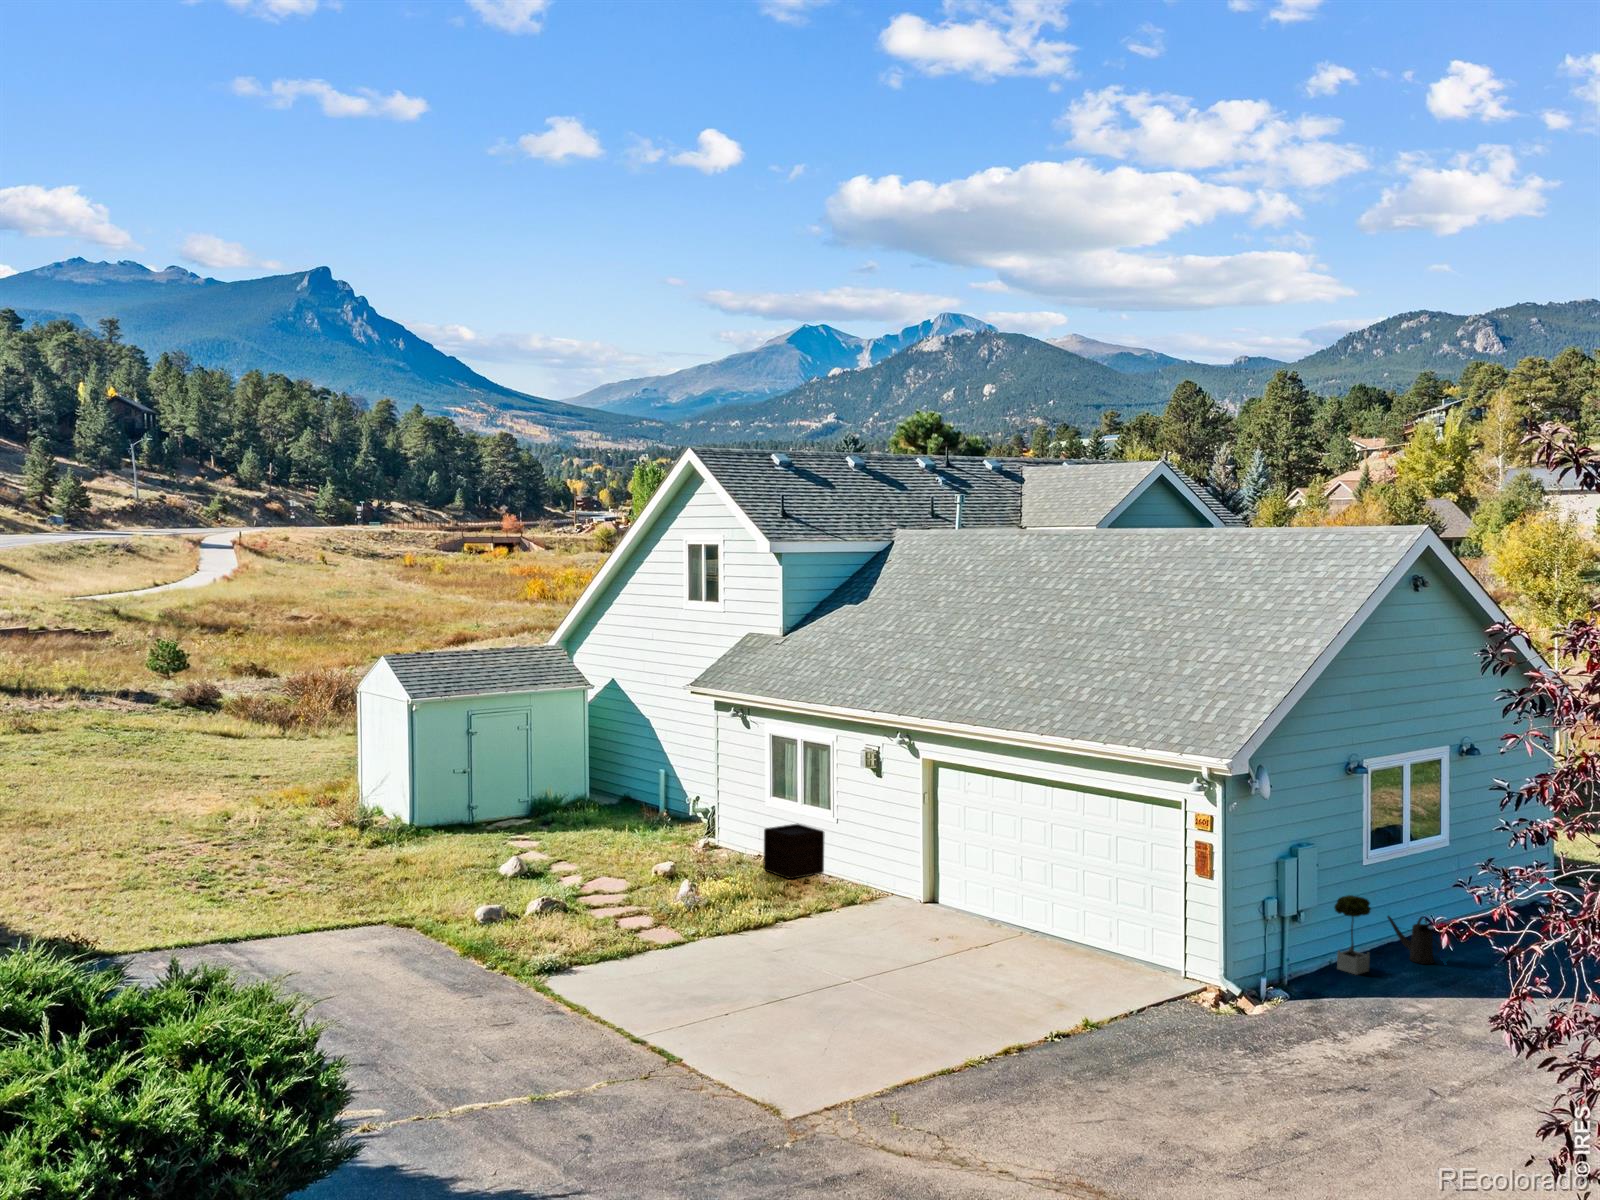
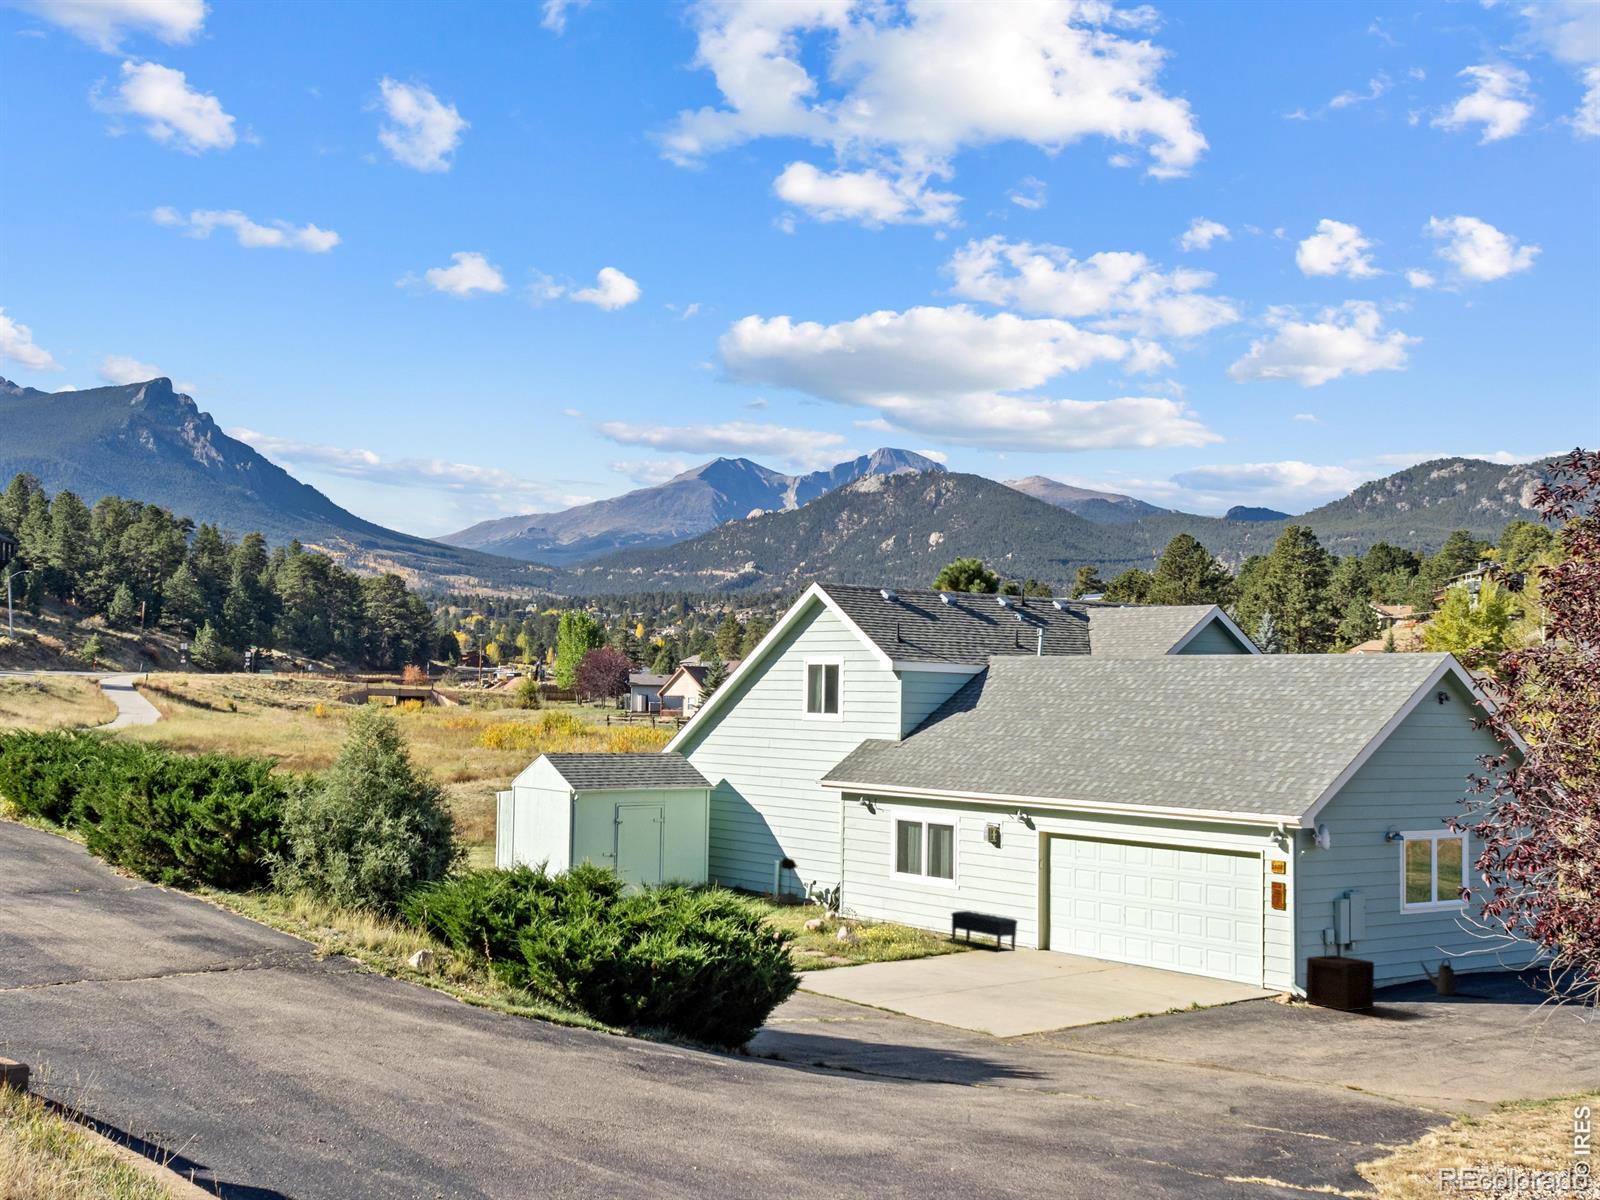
wooden crate: present [763,824,825,879] -> present [1306,955,1374,1011]
bench: none [823,847,898,902] -> present [951,911,1017,952]
potted tree: present [1334,895,1371,975] -> present [781,857,798,904]

